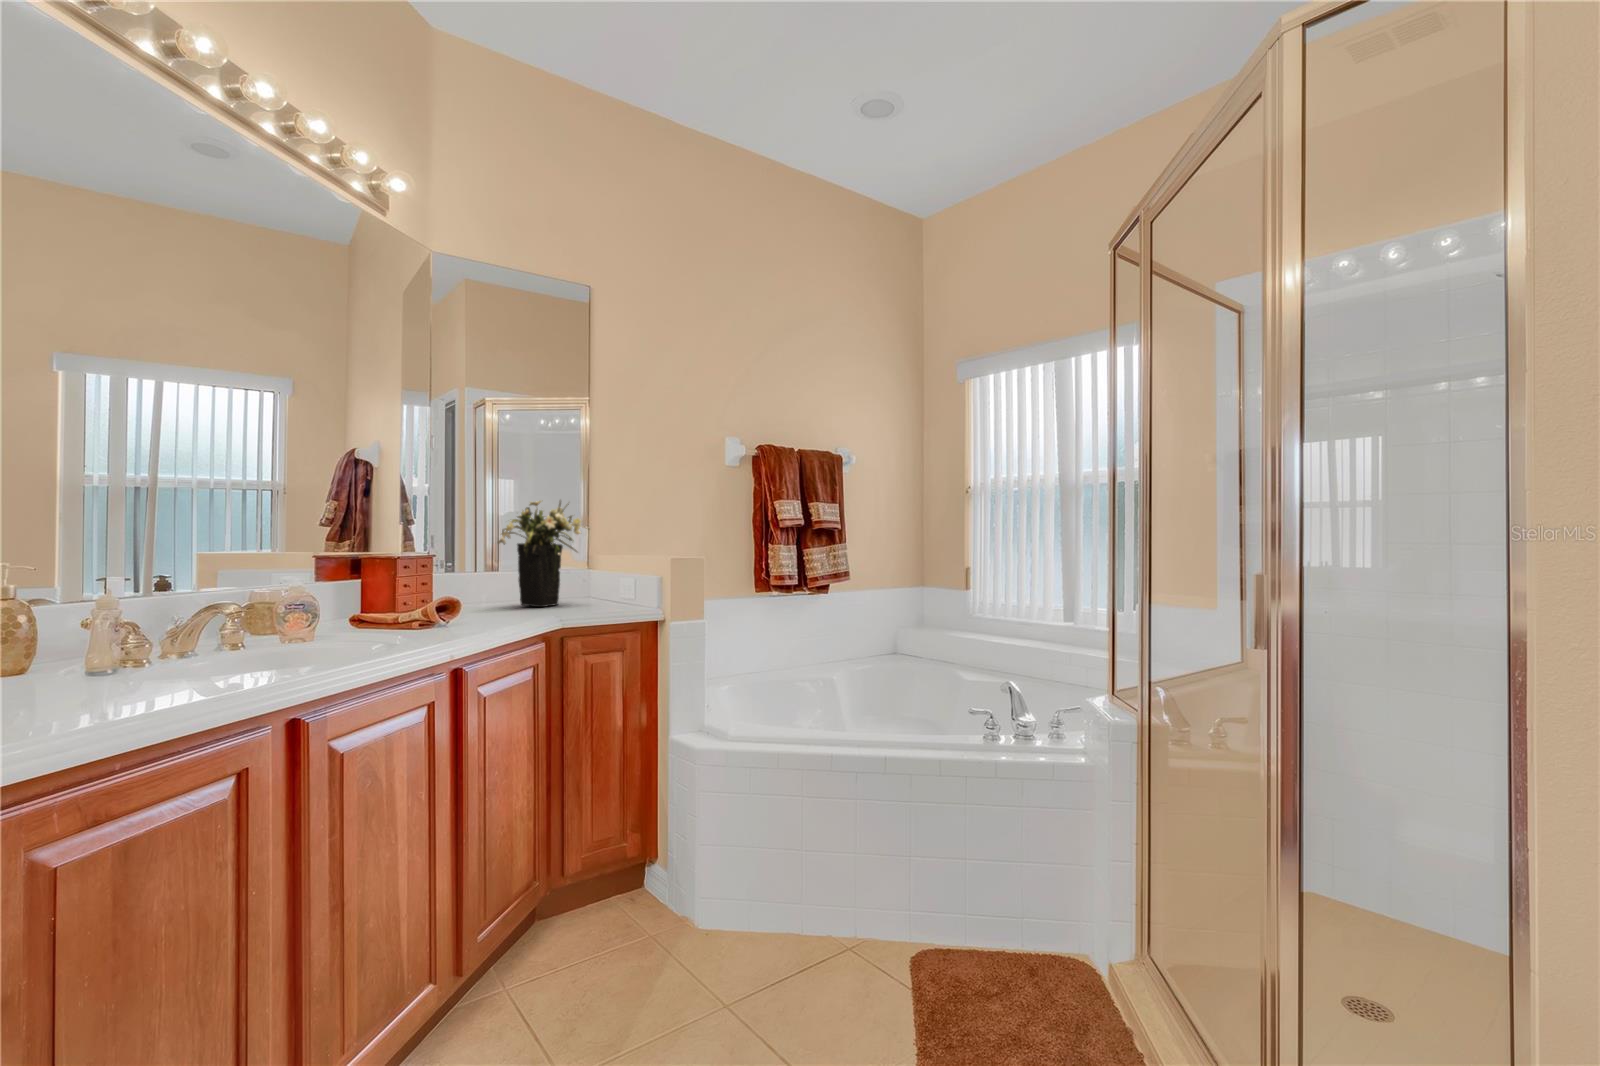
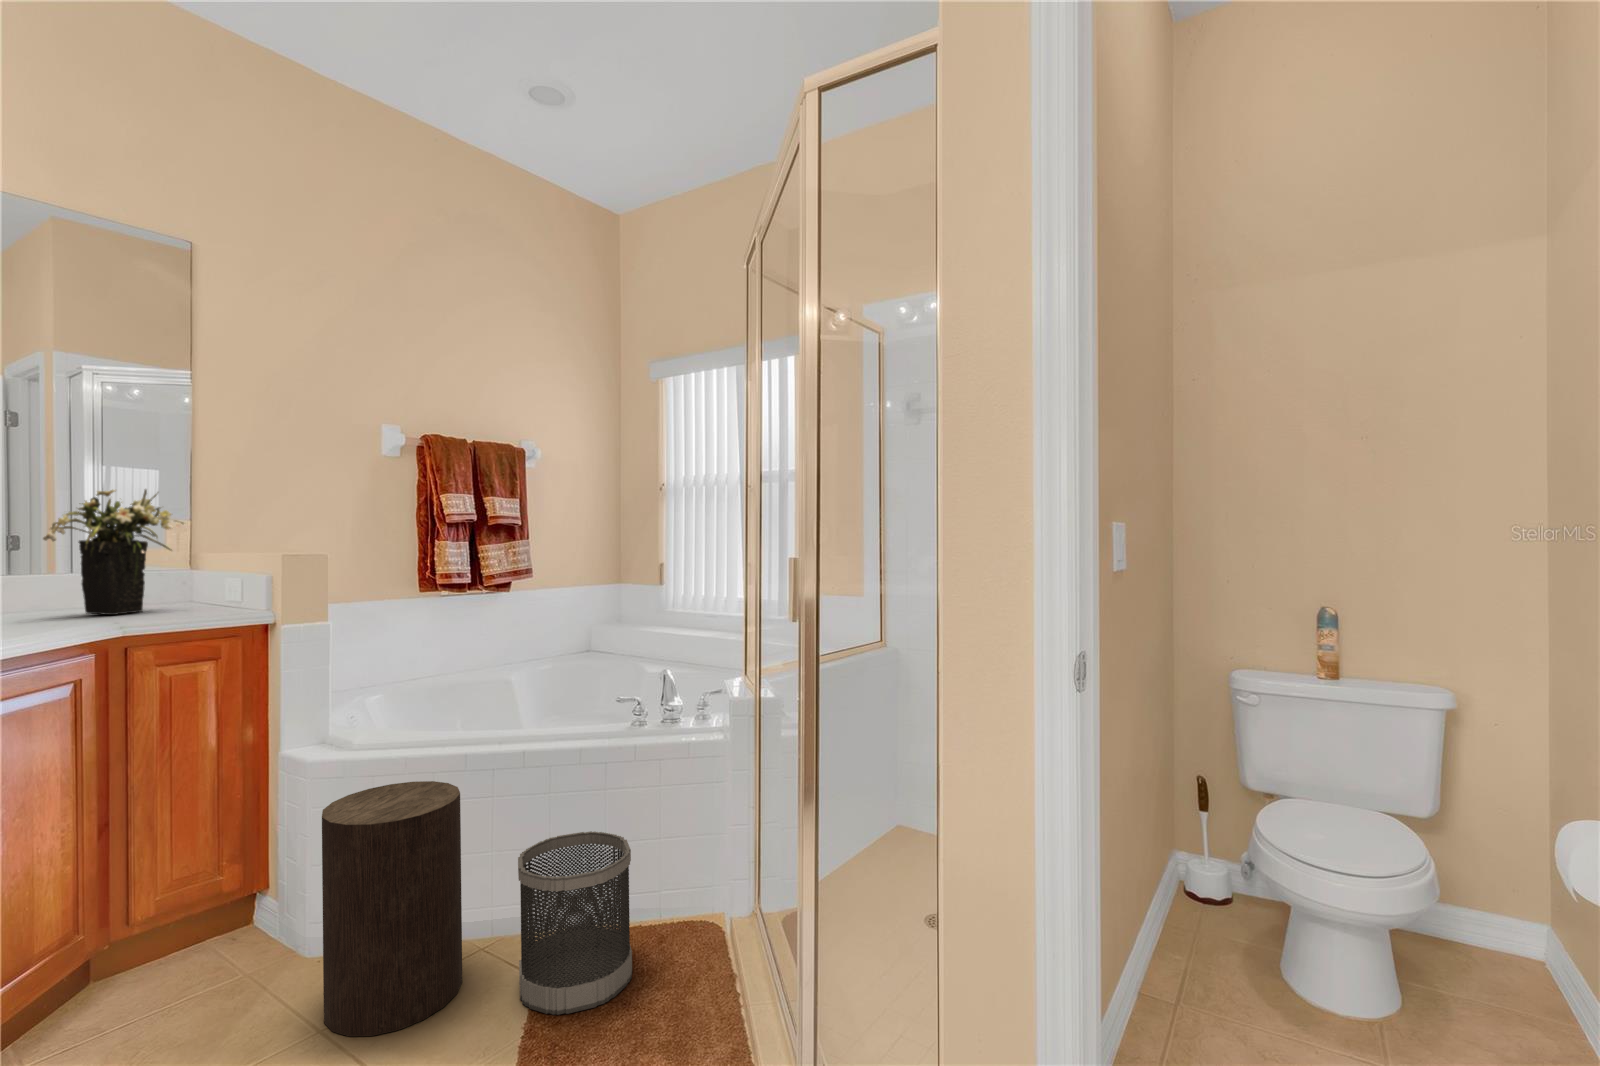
stool: none [725,778,841,1018] -> present [322,781,462,1036]
wastebasket: none [897,848,1013,1036] -> present [518,831,632,1015]

